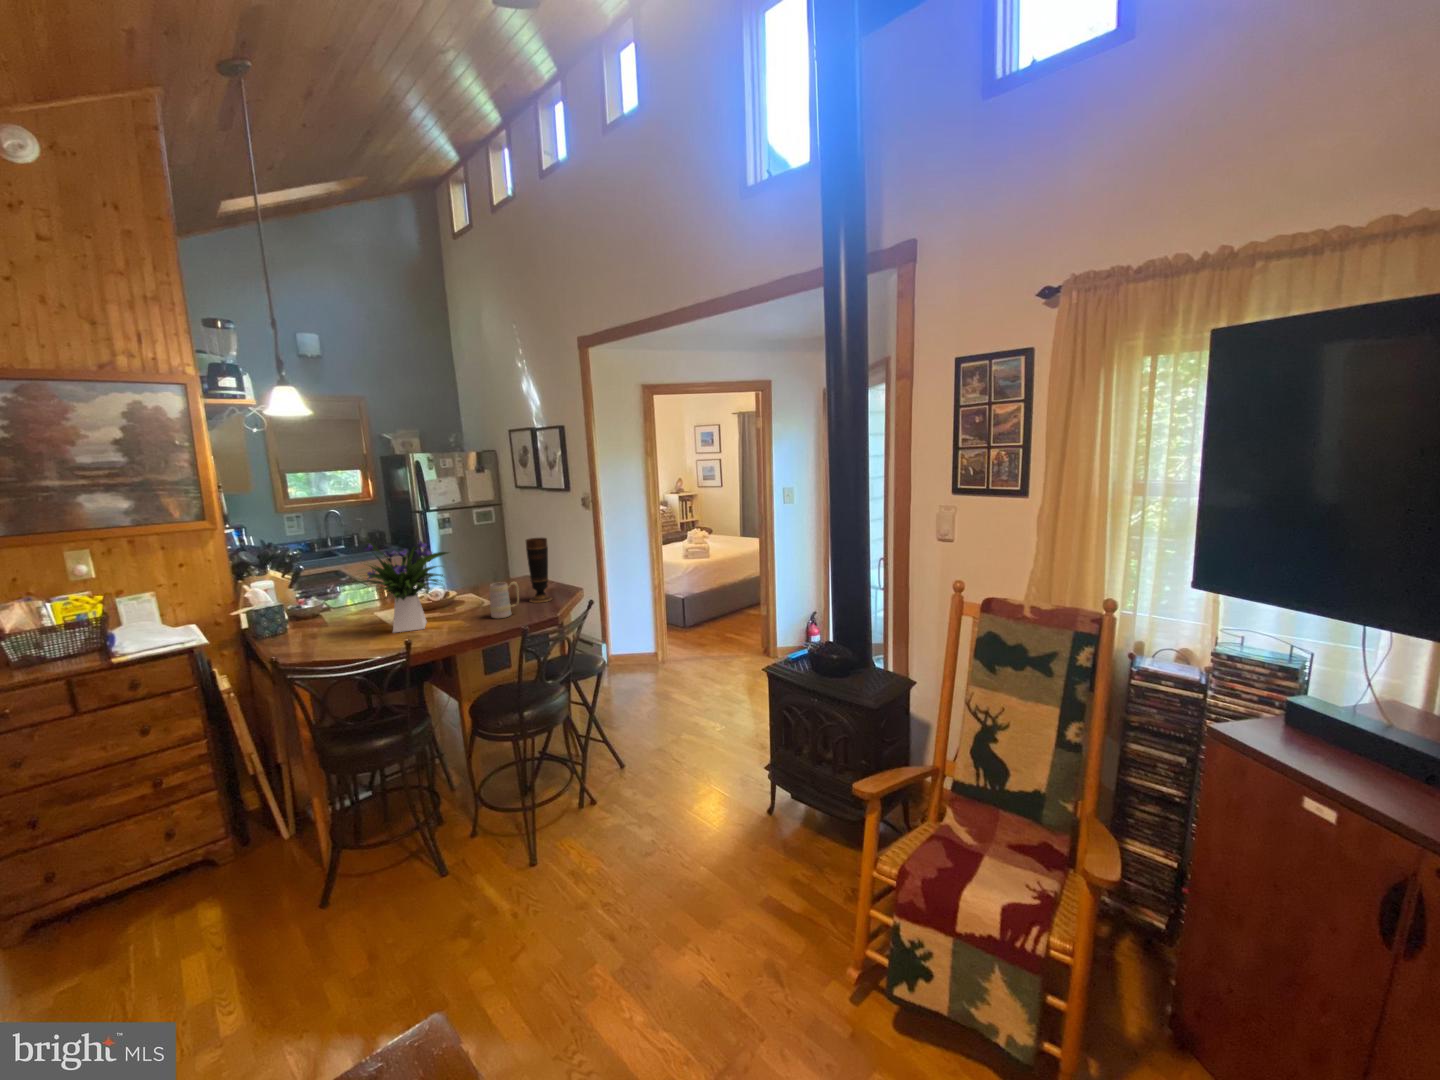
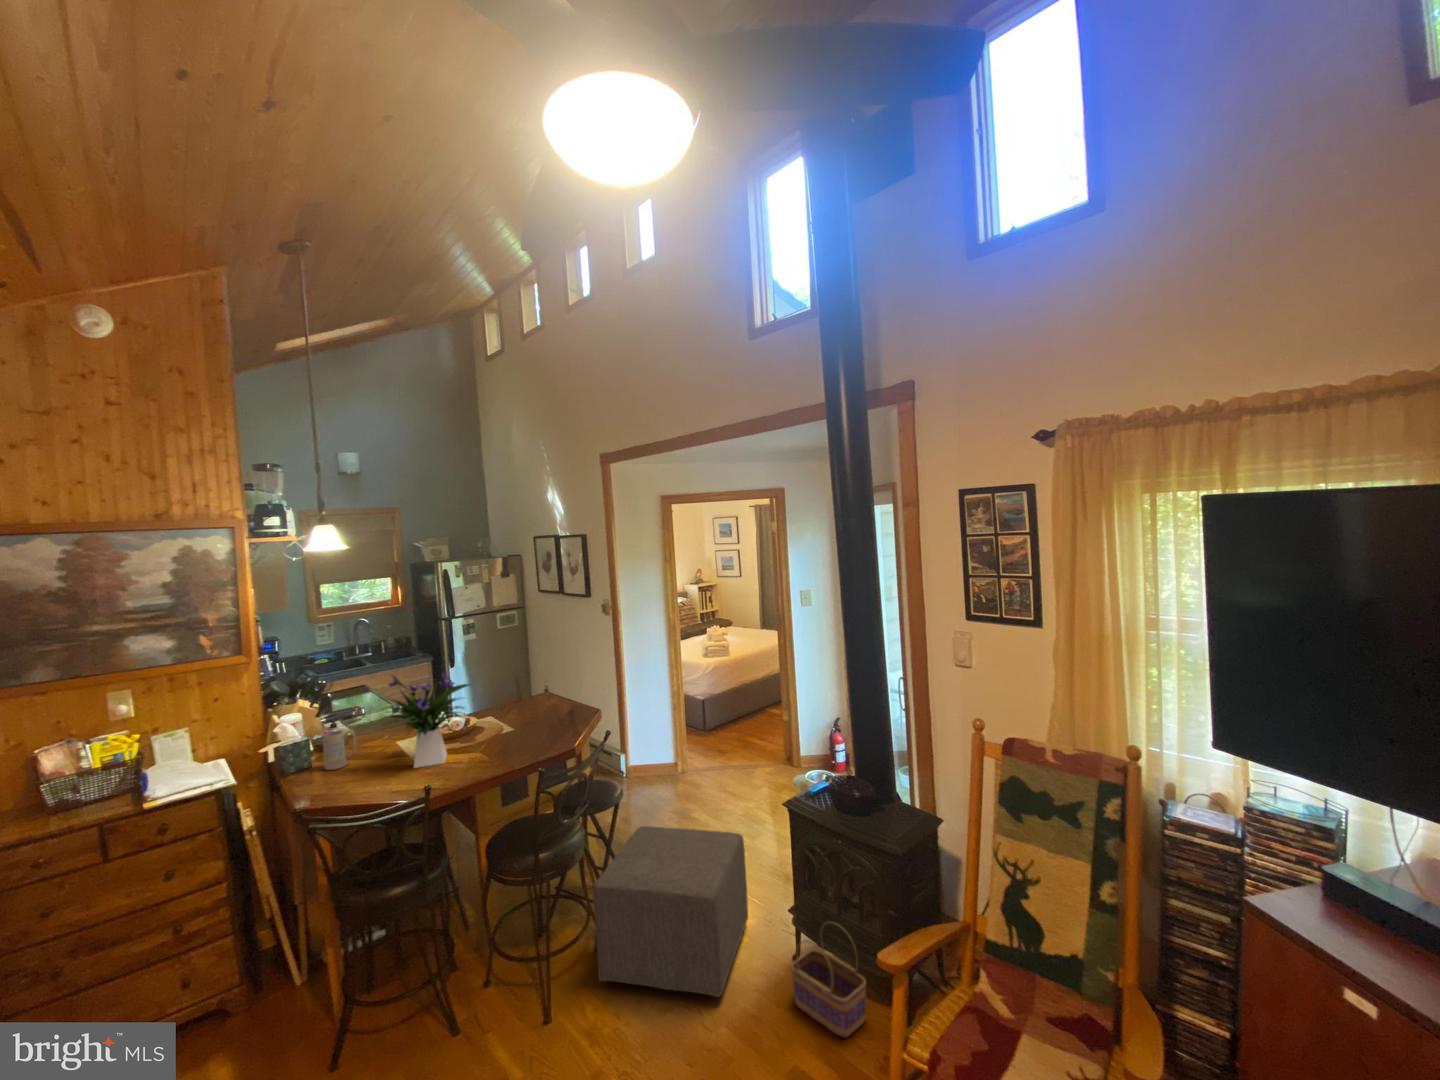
vase: present [526,538,552,603] -> none [546,662,572,729]
mug: present [489,582,519,618] -> present [323,730,356,770]
ottoman: none [576,696,726,844] -> present [593,826,748,997]
basket: none [767,776,838,876] -> present [791,922,866,1038]

